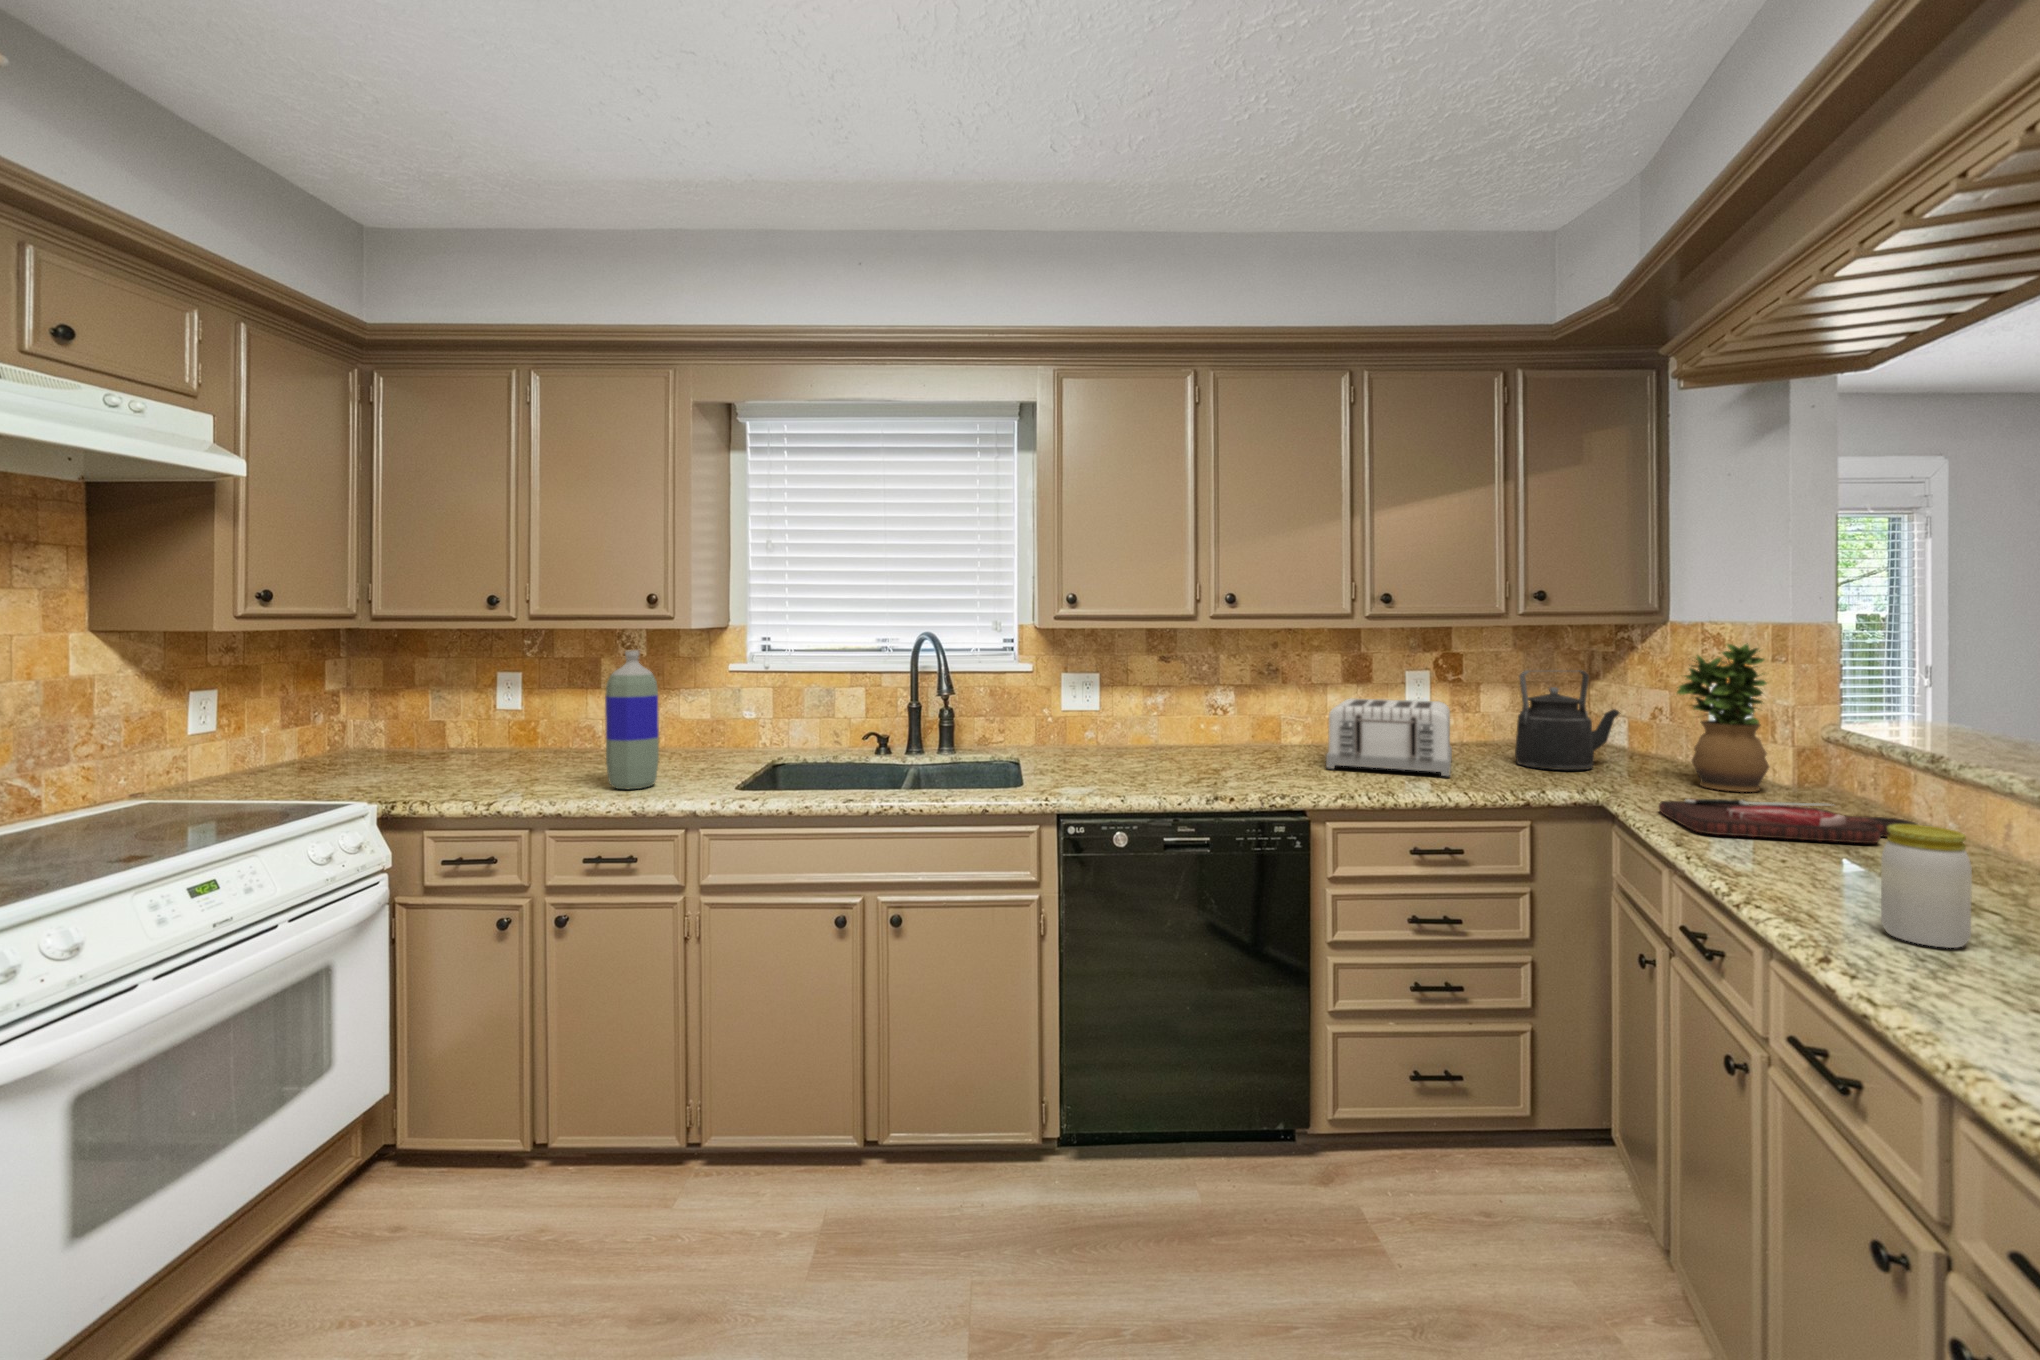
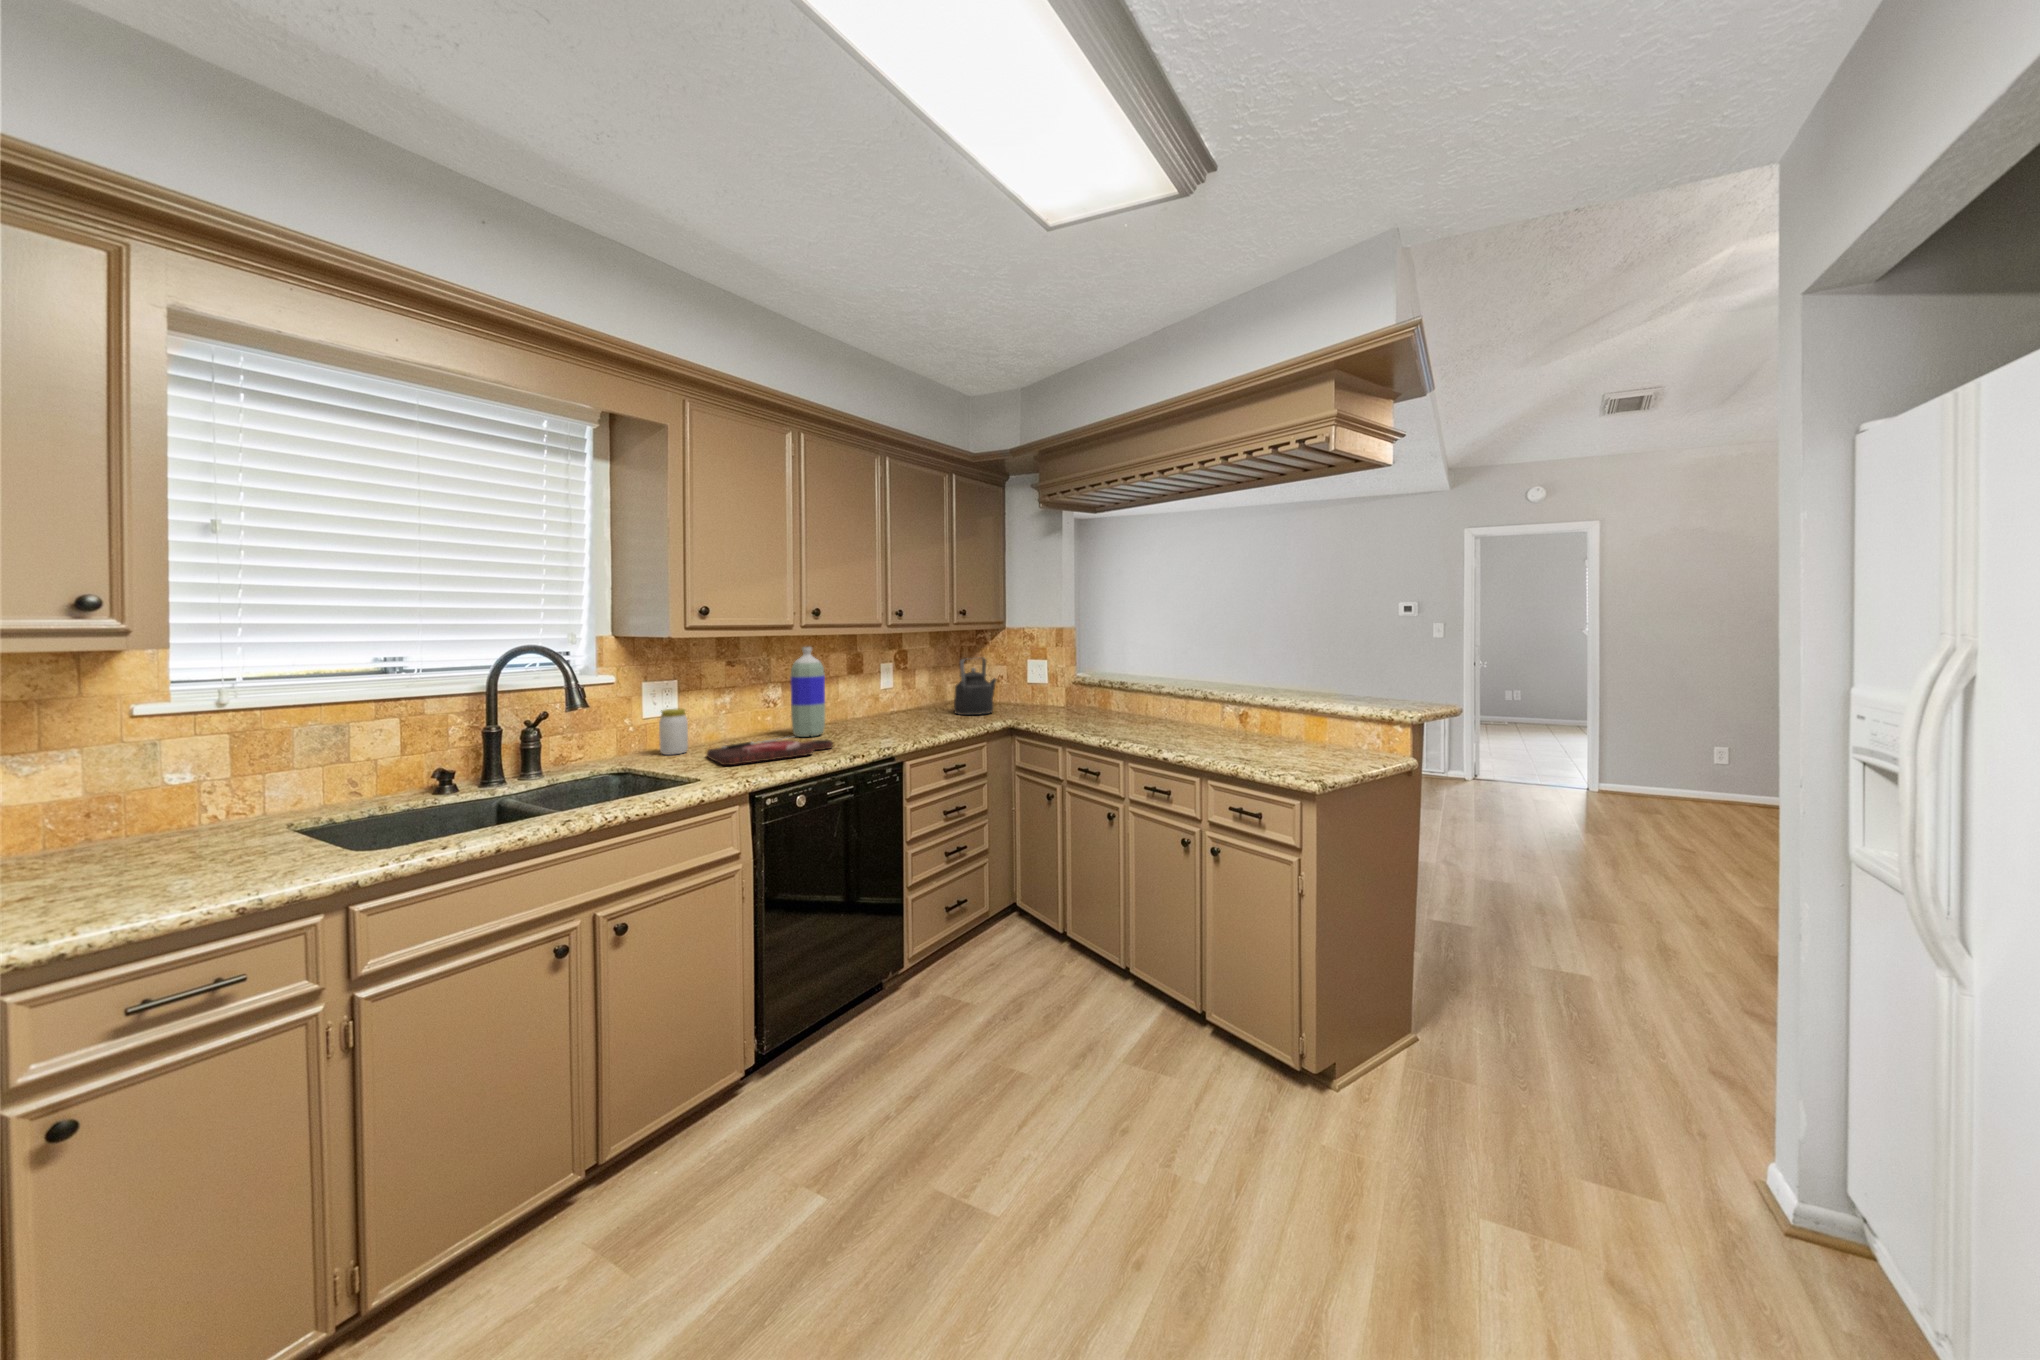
potted plant: present [1677,643,1769,792] -> none [1031,640,1070,713]
bottle: present [605,650,659,789] -> present [791,647,825,737]
toaster: present [1326,699,1452,776] -> none [856,681,947,731]
cutting board: present [1659,799,1918,843] -> present [707,739,833,765]
jar: present [1881,824,1972,948] -> present [659,709,688,755]

